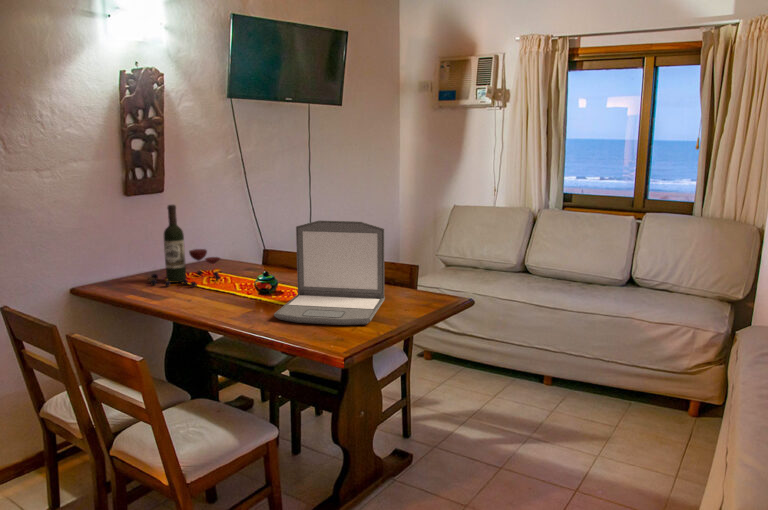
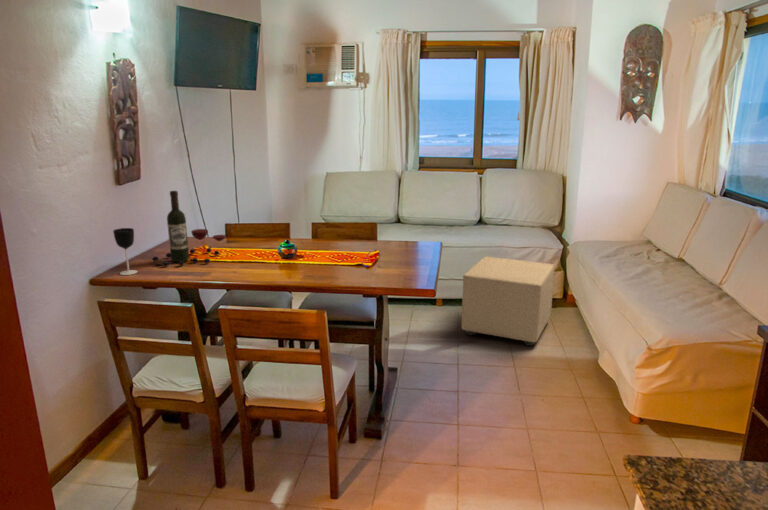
laptop: present [274,220,385,325] -> none [314,194,401,278]
wine glass: none [99,240,123,289] -> present [113,228,137,275]
ottoman: none [544,327,700,464] -> present [461,257,555,346]

